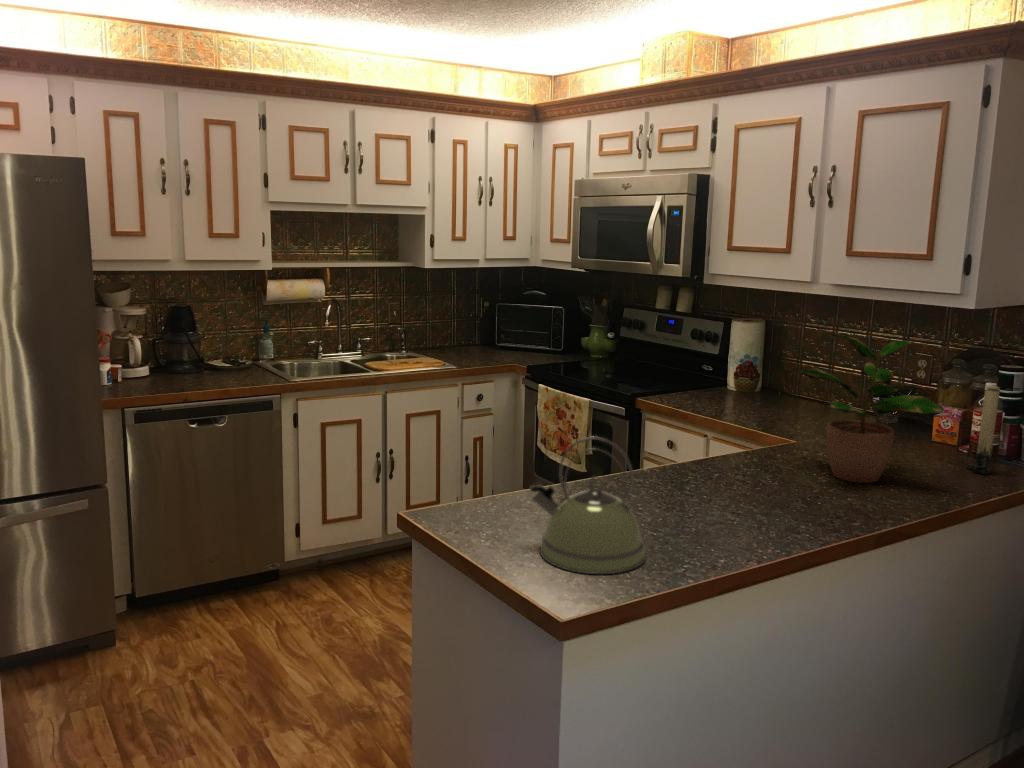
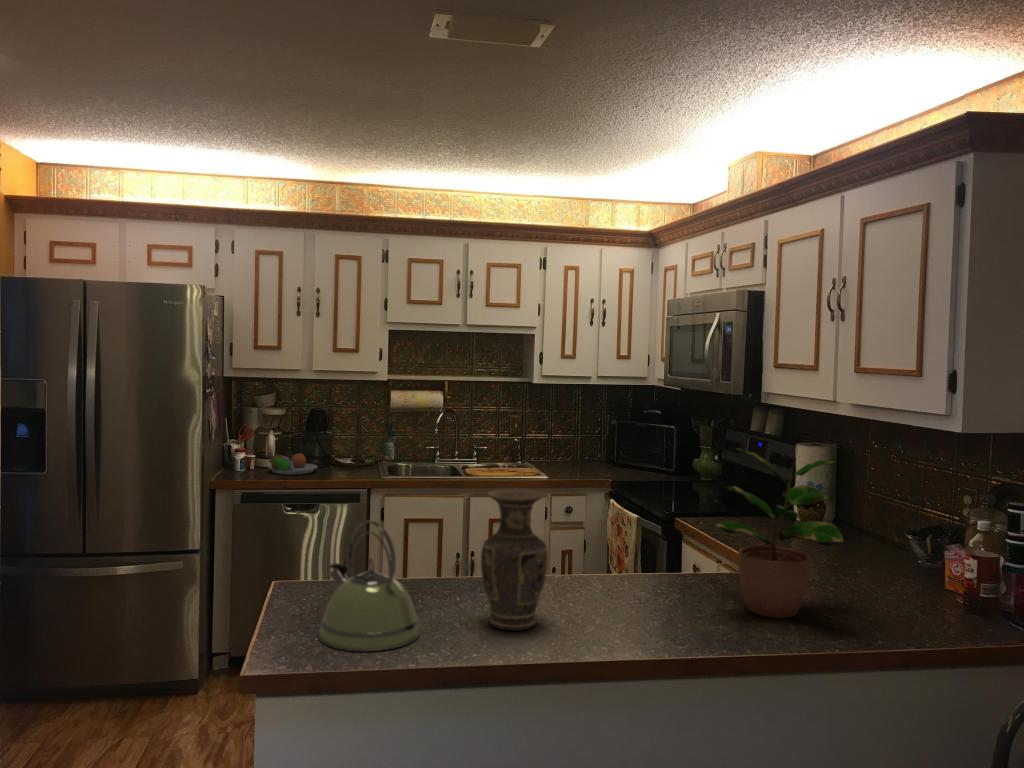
fruit bowl: none [145,359,205,386] -> present [268,452,317,475]
candle: present [966,386,999,474] -> none [933,521,959,629]
vase: none [662,389,732,529] -> present [481,489,548,631]

